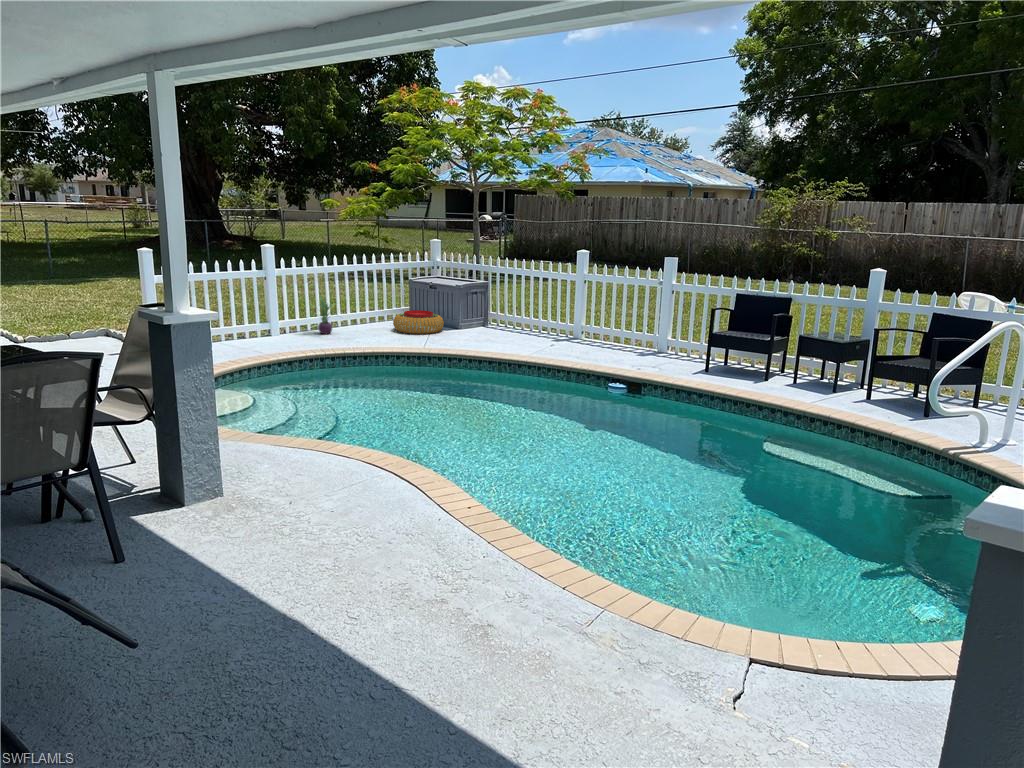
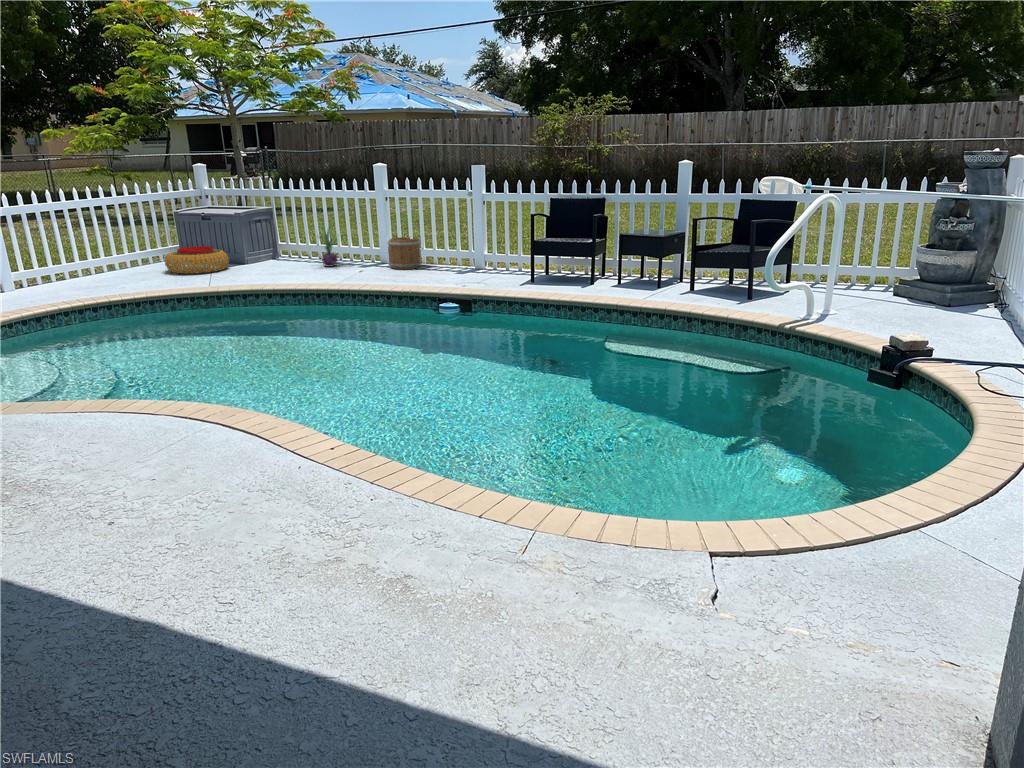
decorative plant: present [318,296,332,334] -> present [317,225,338,267]
bucket: none [577,317,609,347] -> present [387,237,422,269]

